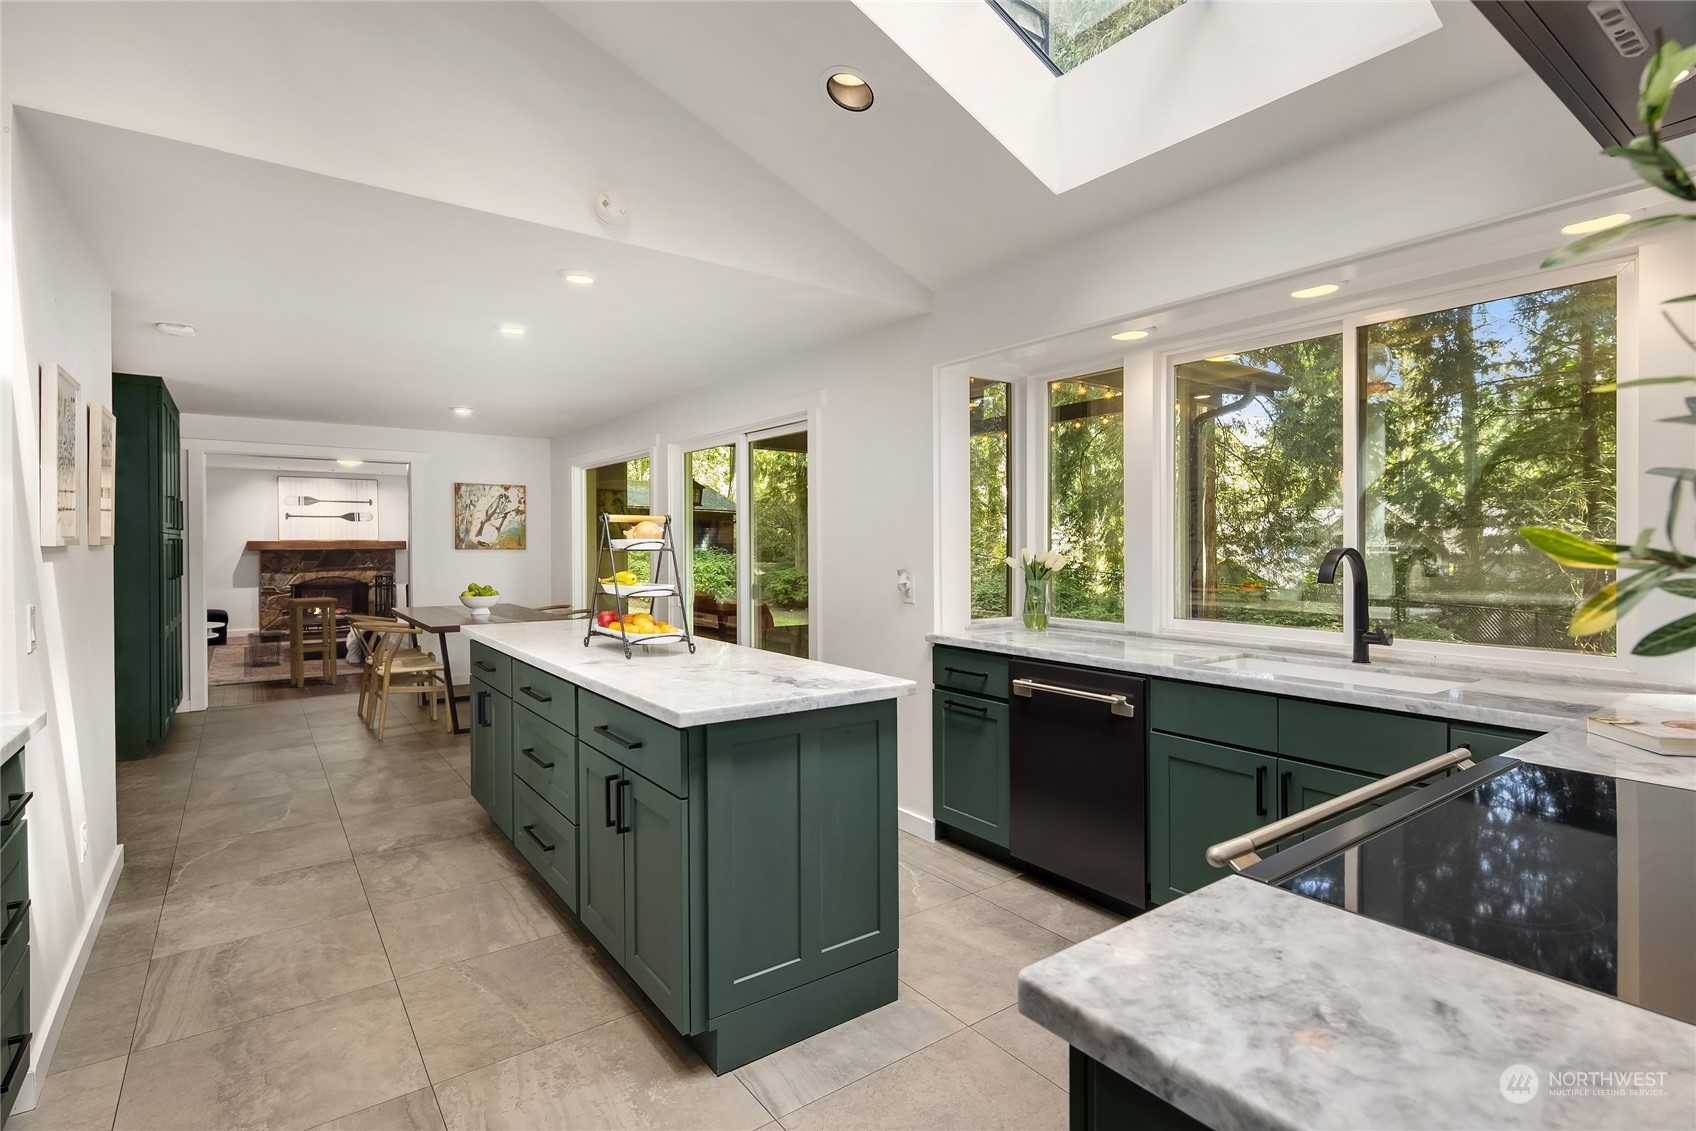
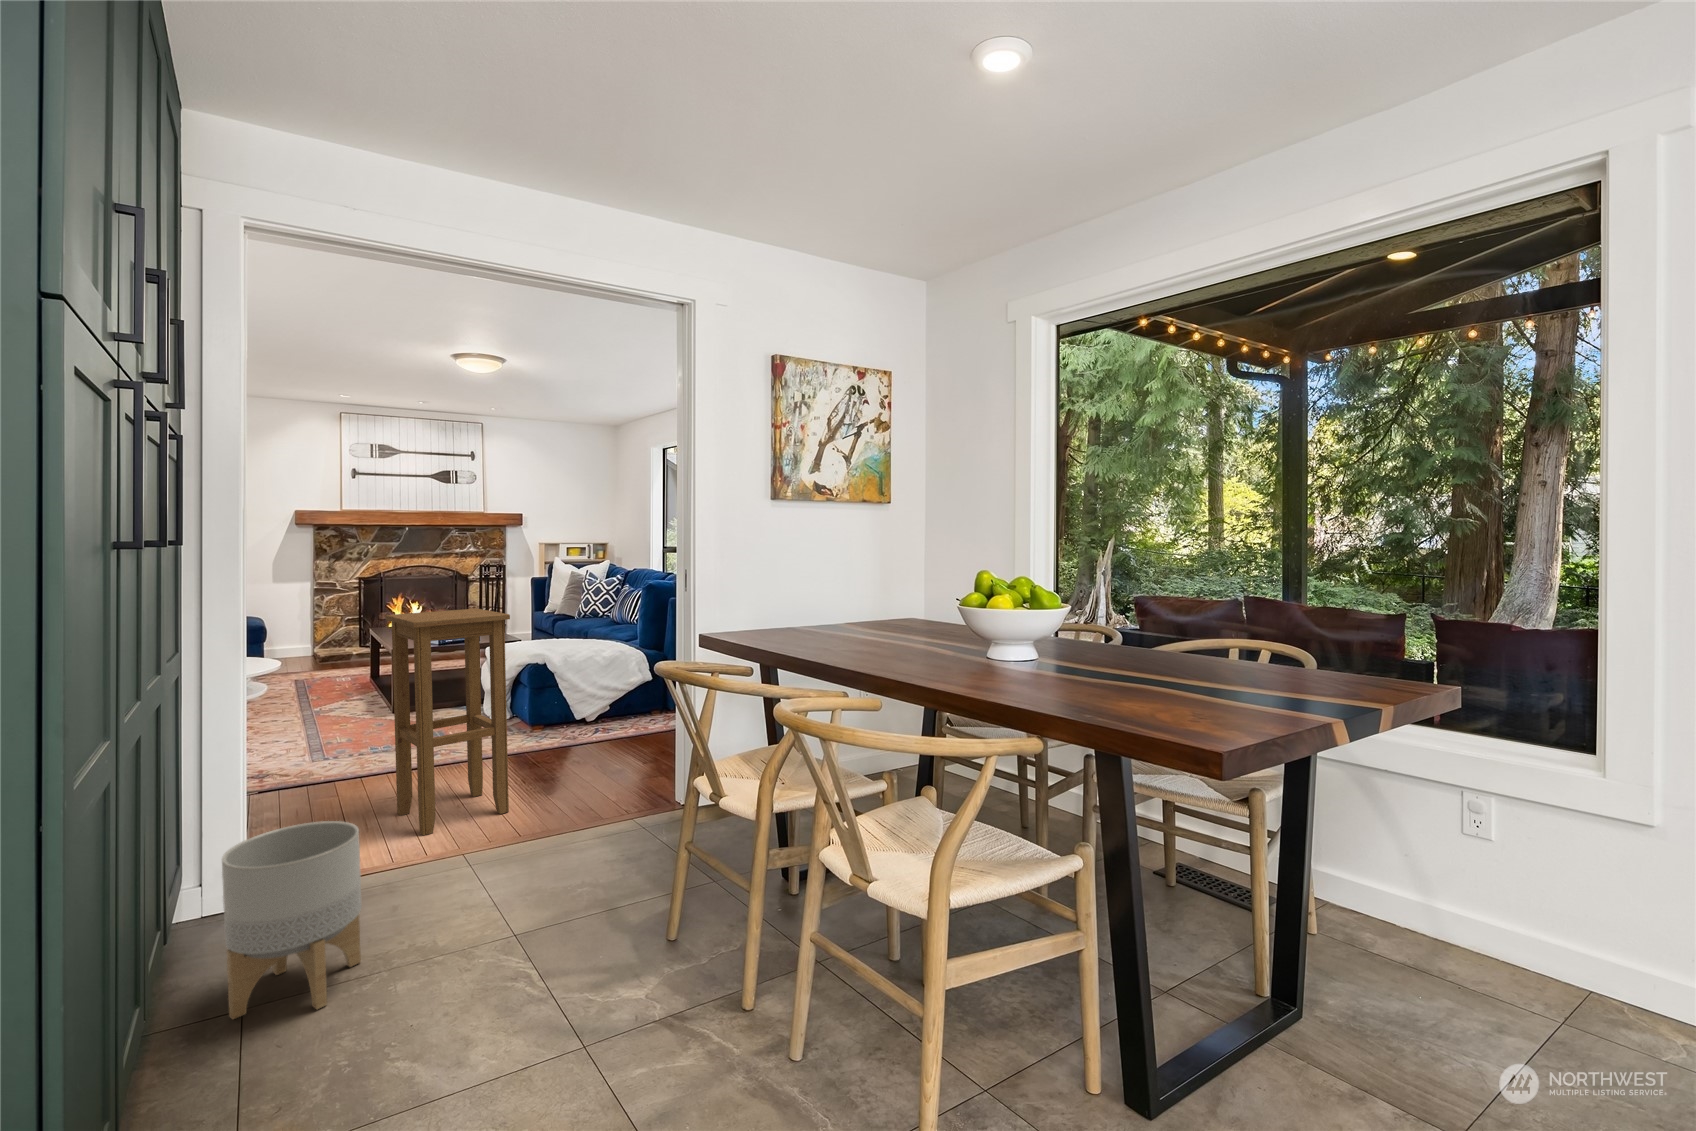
waste bin: present [248,632,282,667] -> none [289,669,361,743]
planter: none [228,660,268,710] -> present [222,821,362,1019]

